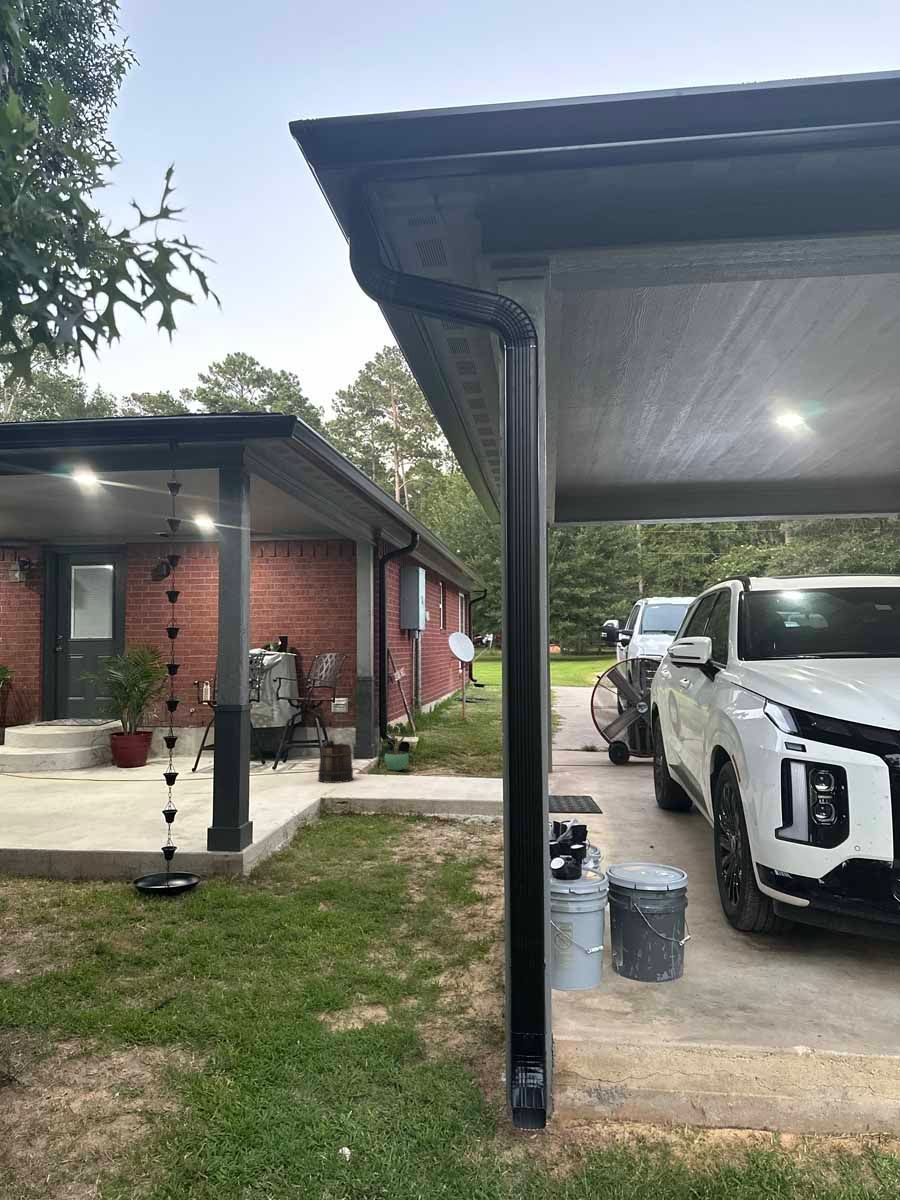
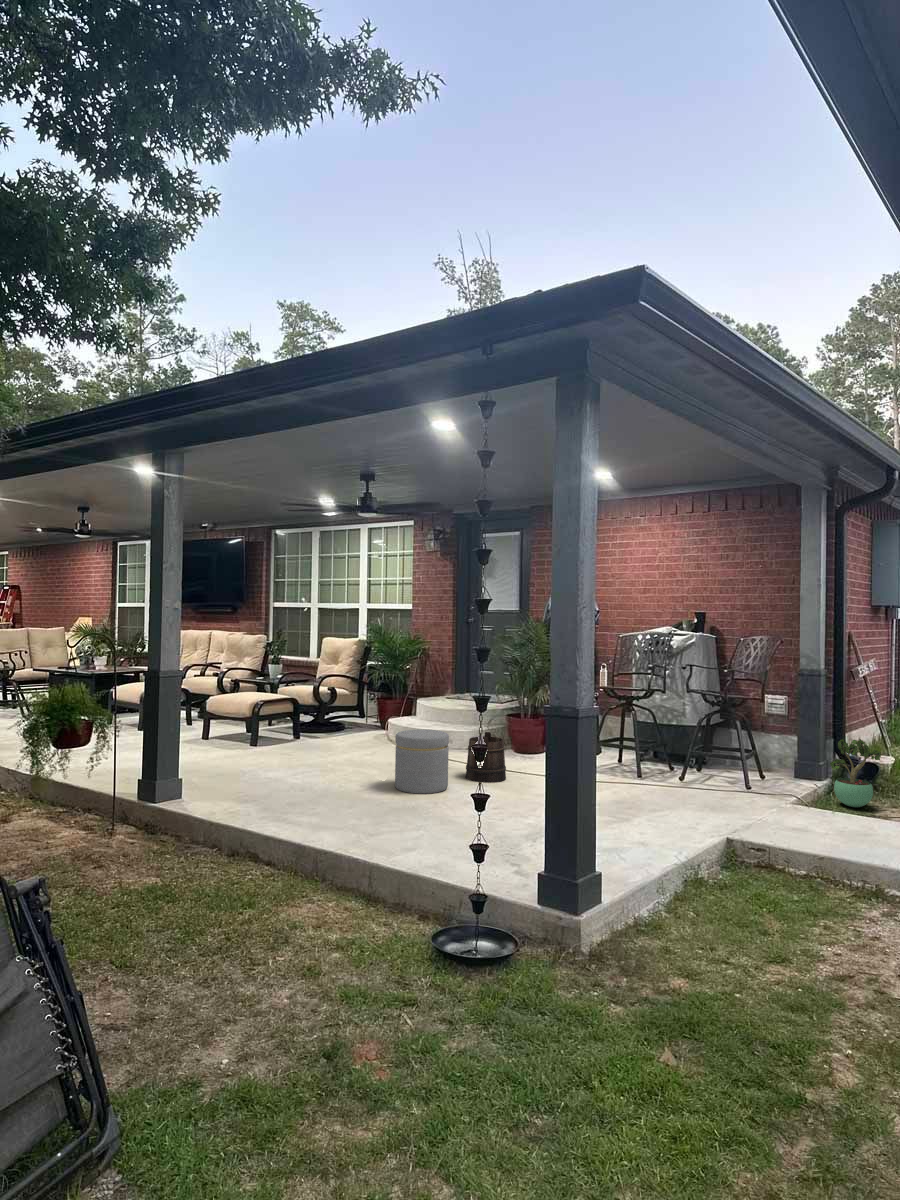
bucket: present [318,740,353,783] -> present [466,732,506,783]
ottoman: none [27,750,82,808] -> present [395,730,449,794]

